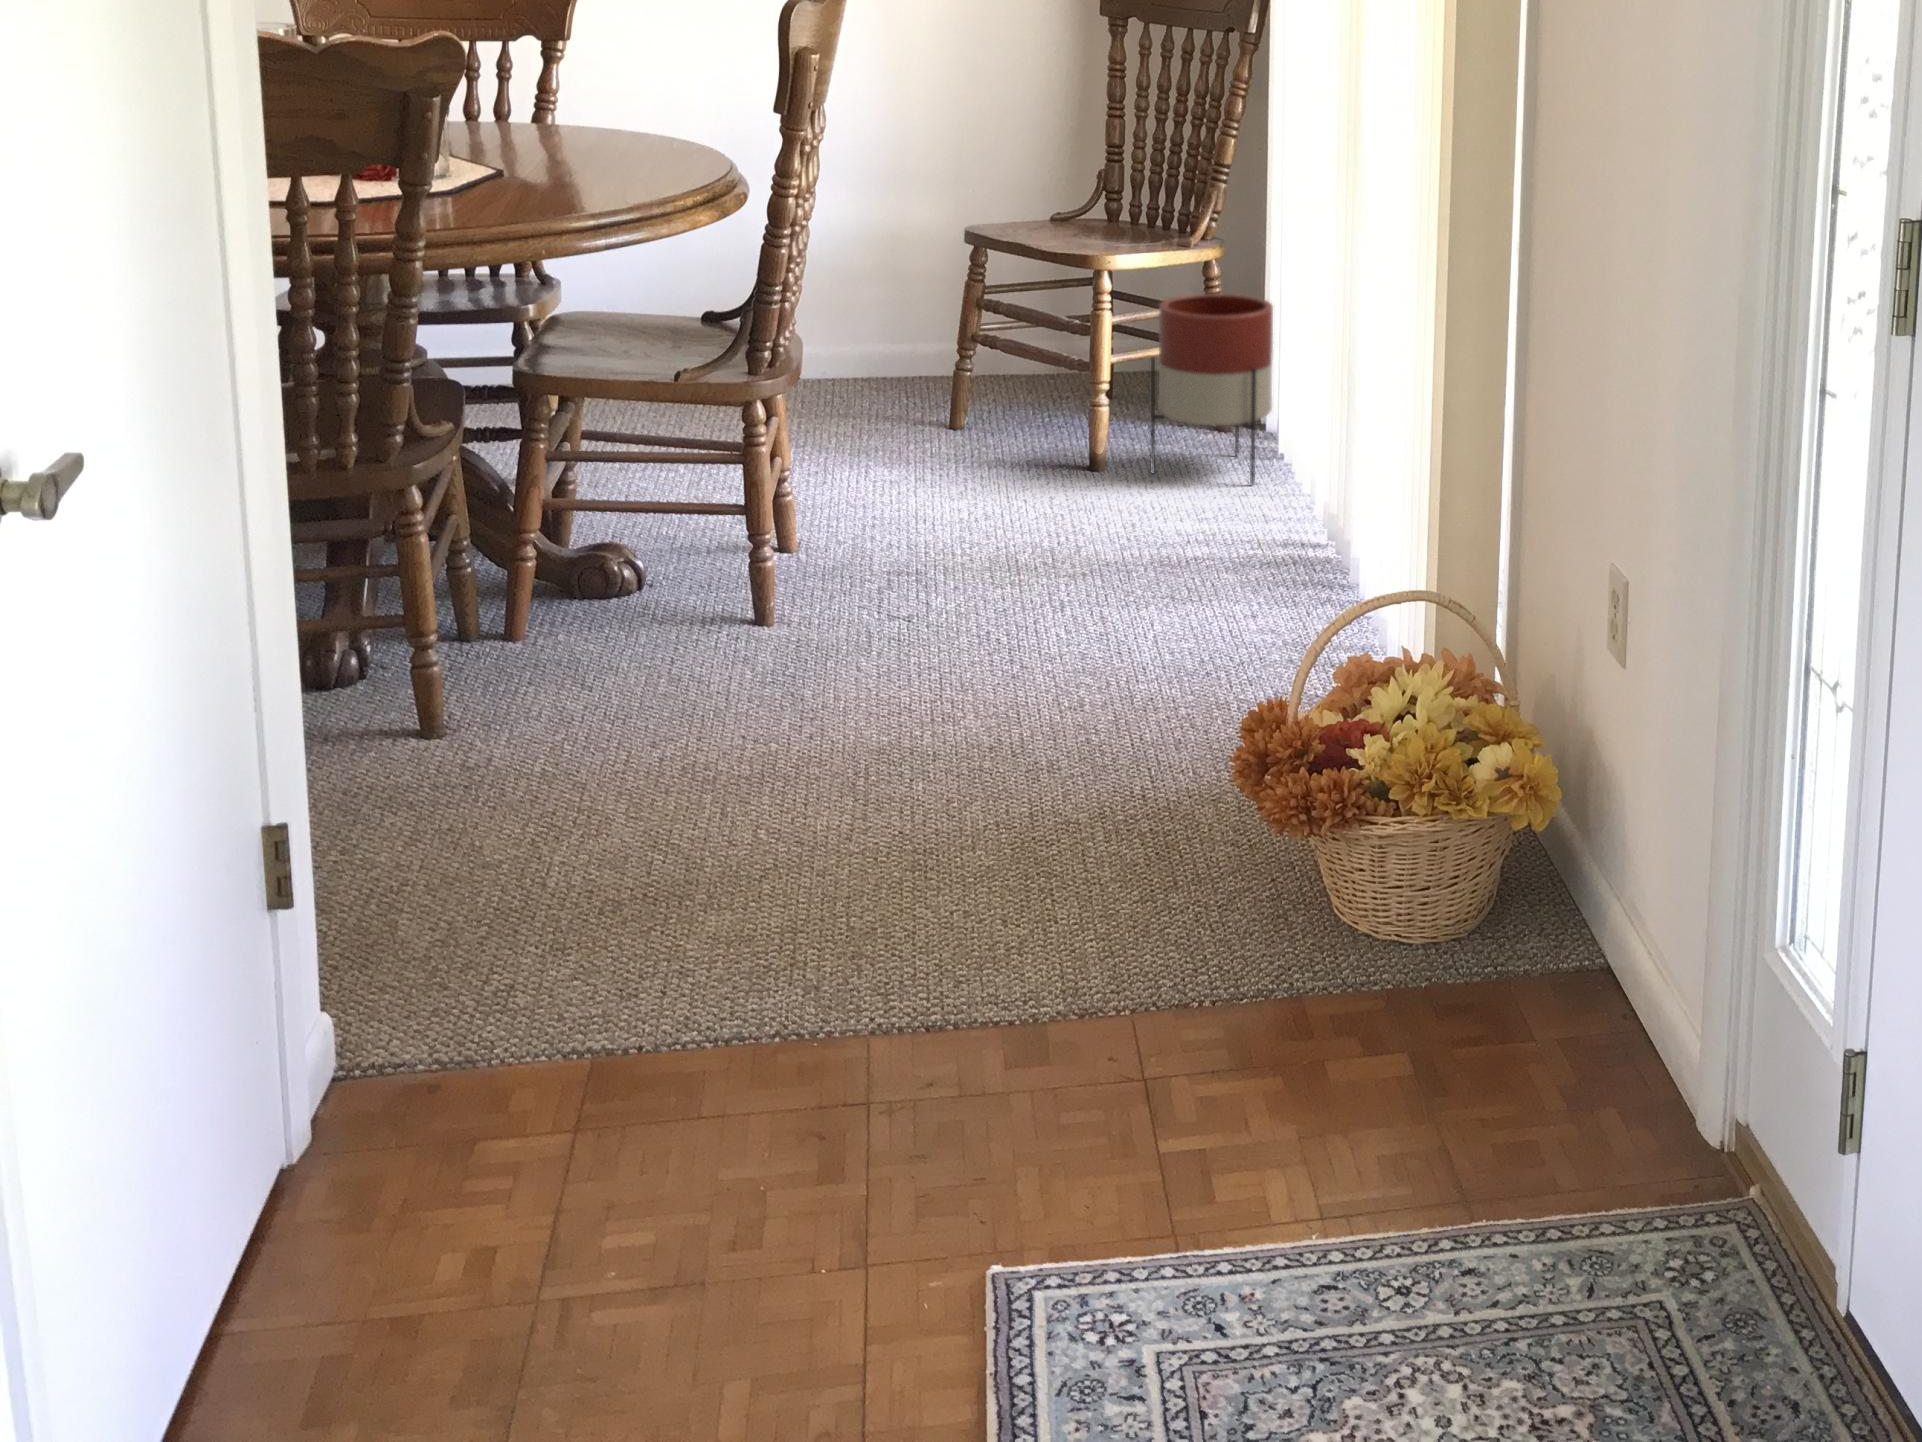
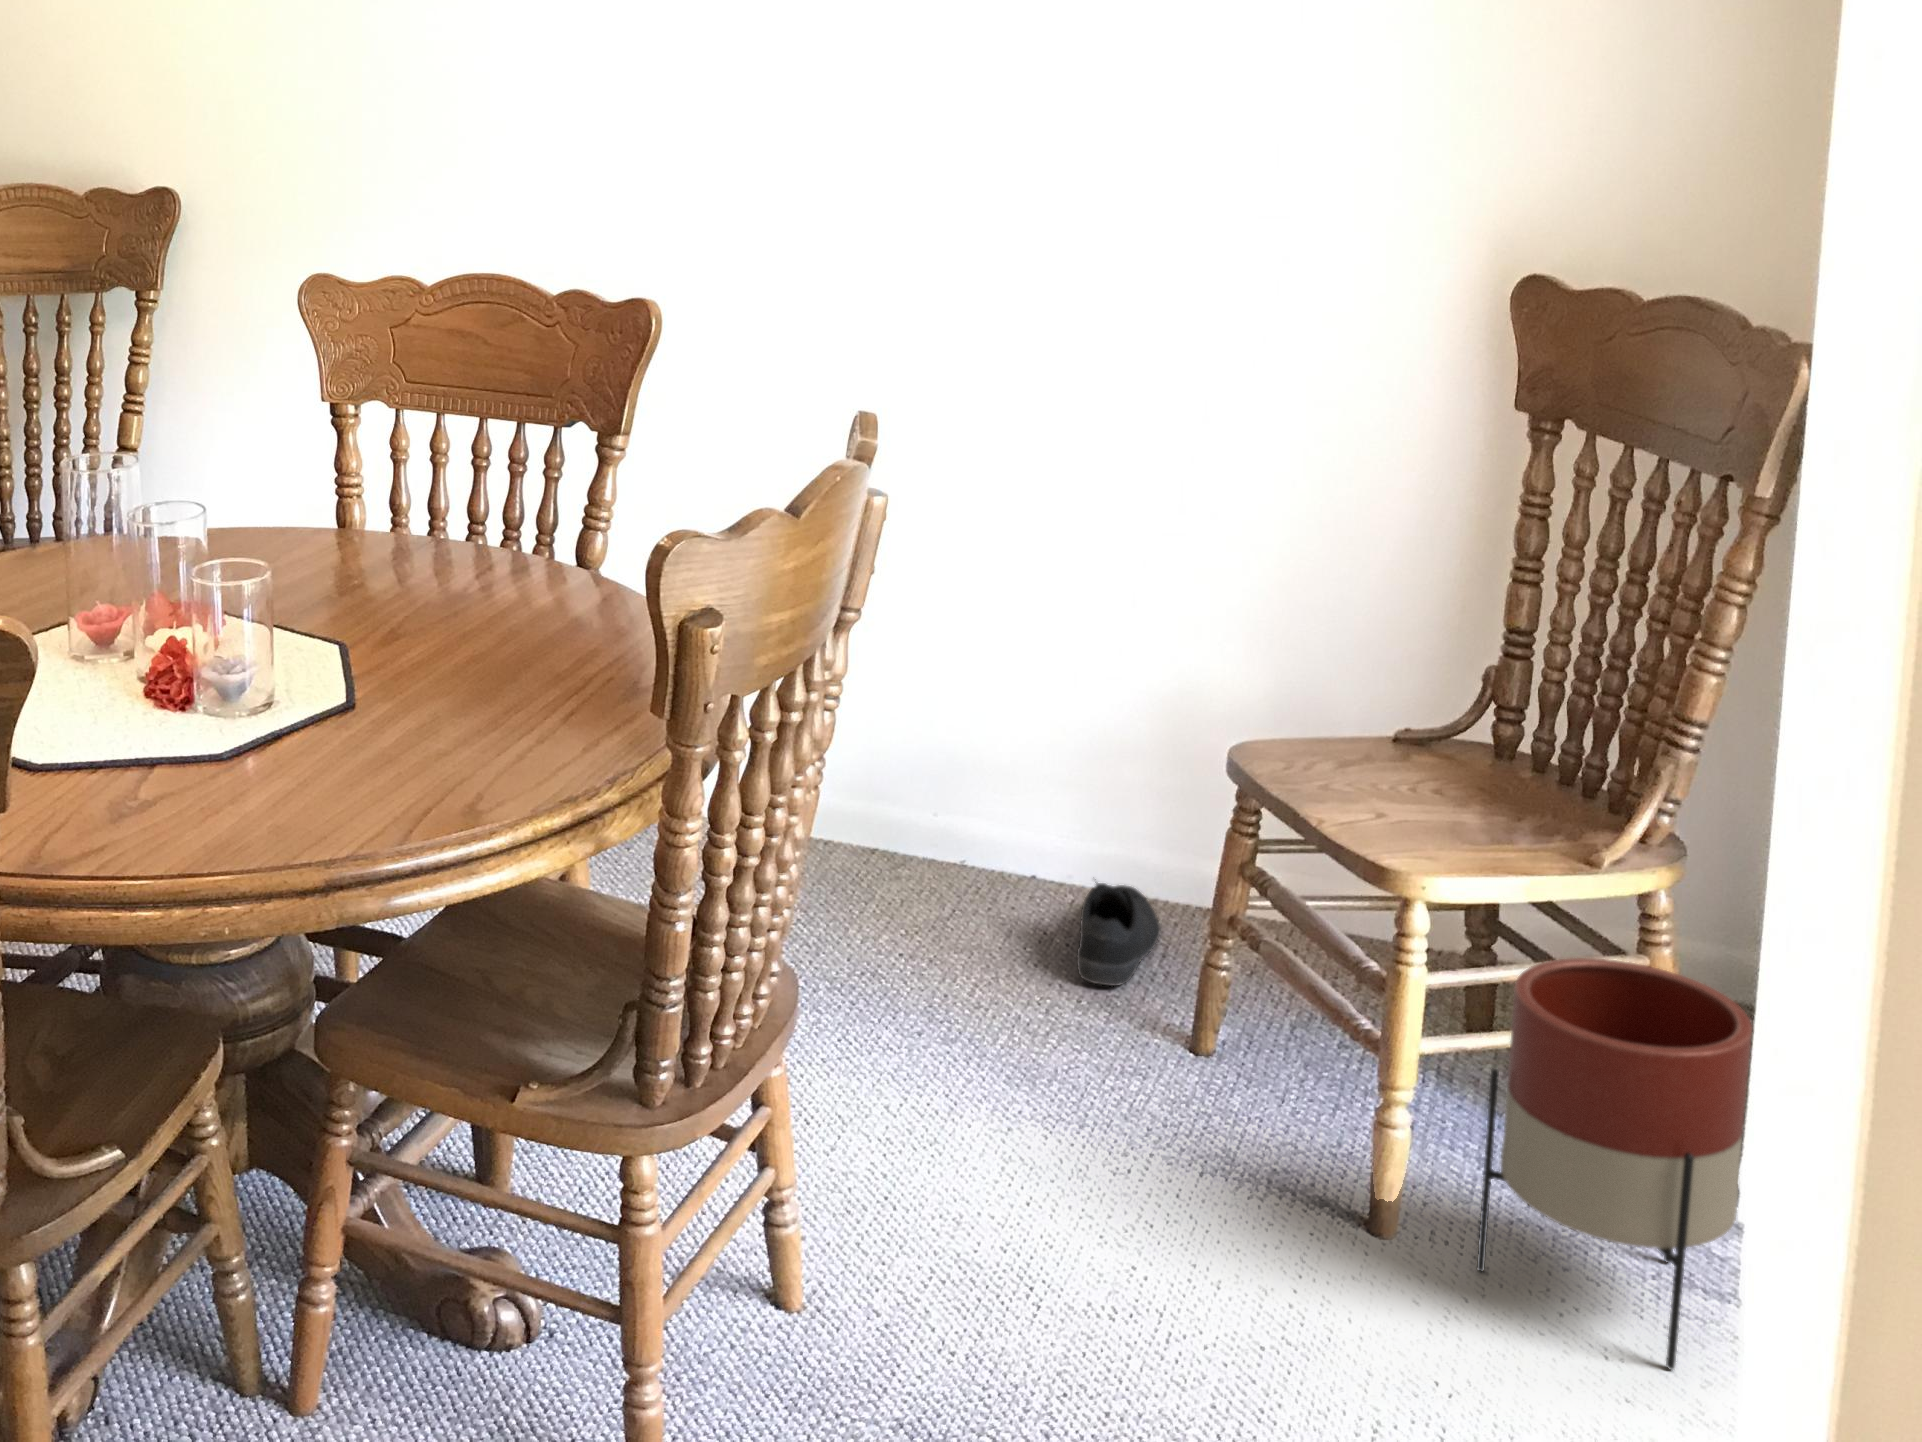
shoe: none [857,353,907,413] -> present [1077,879,1161,986]

